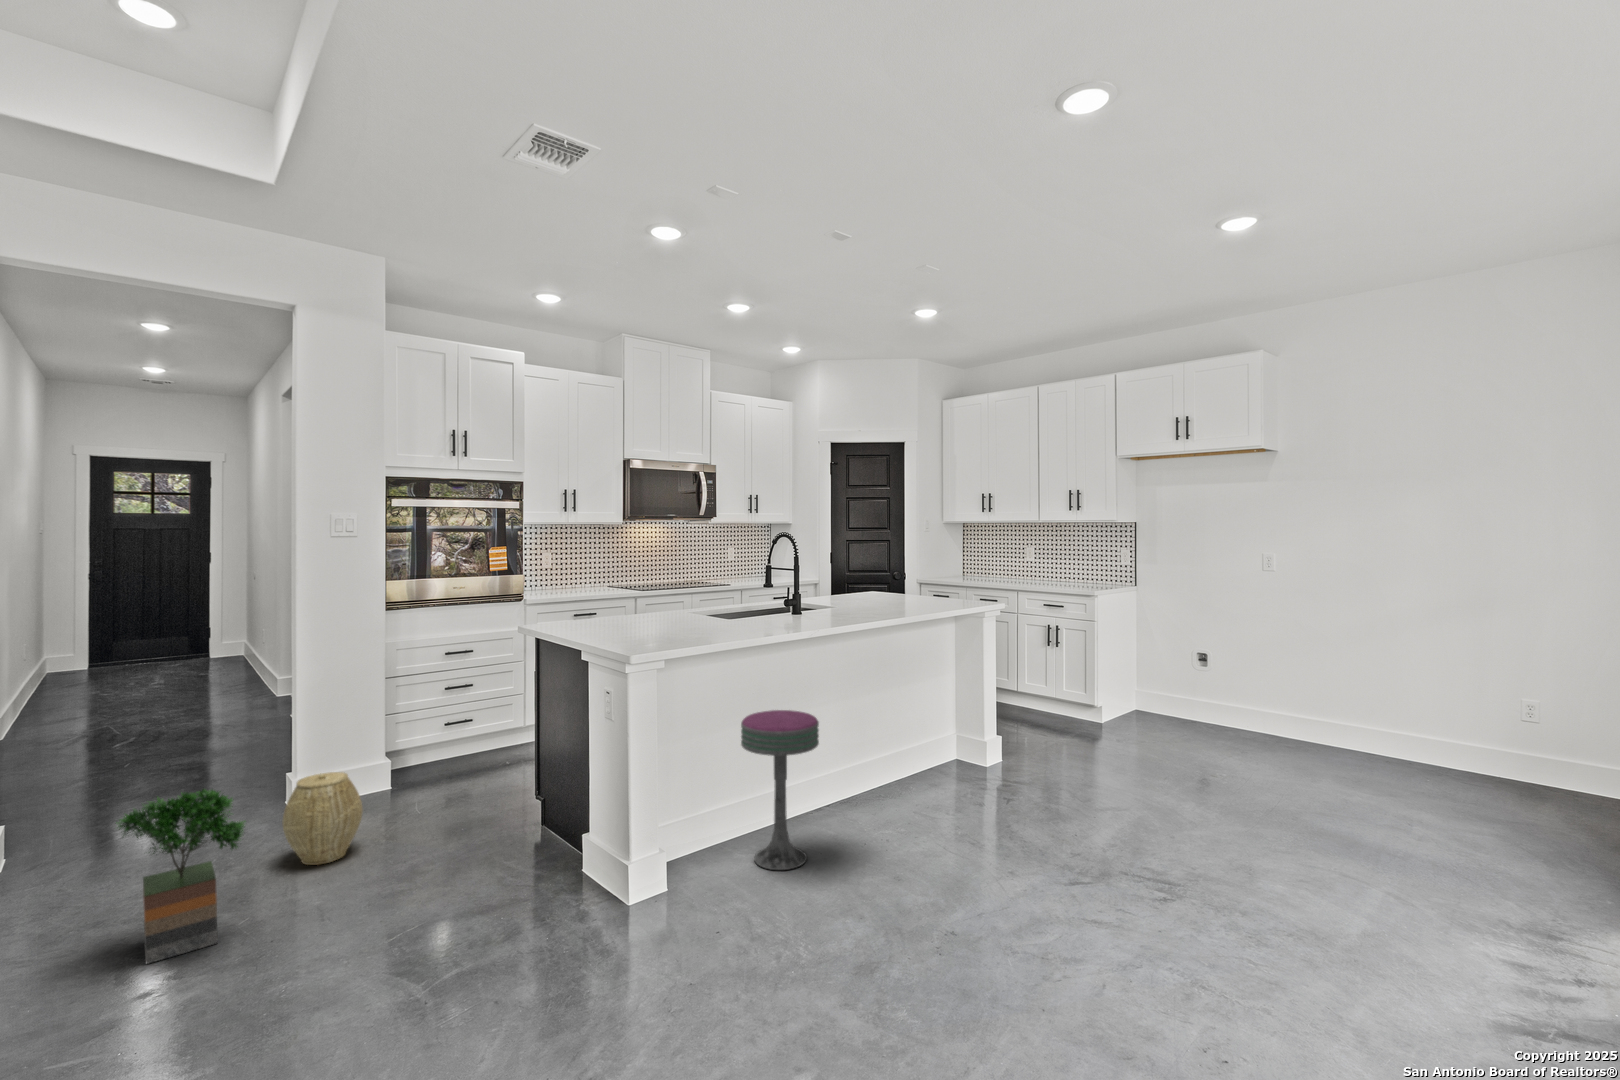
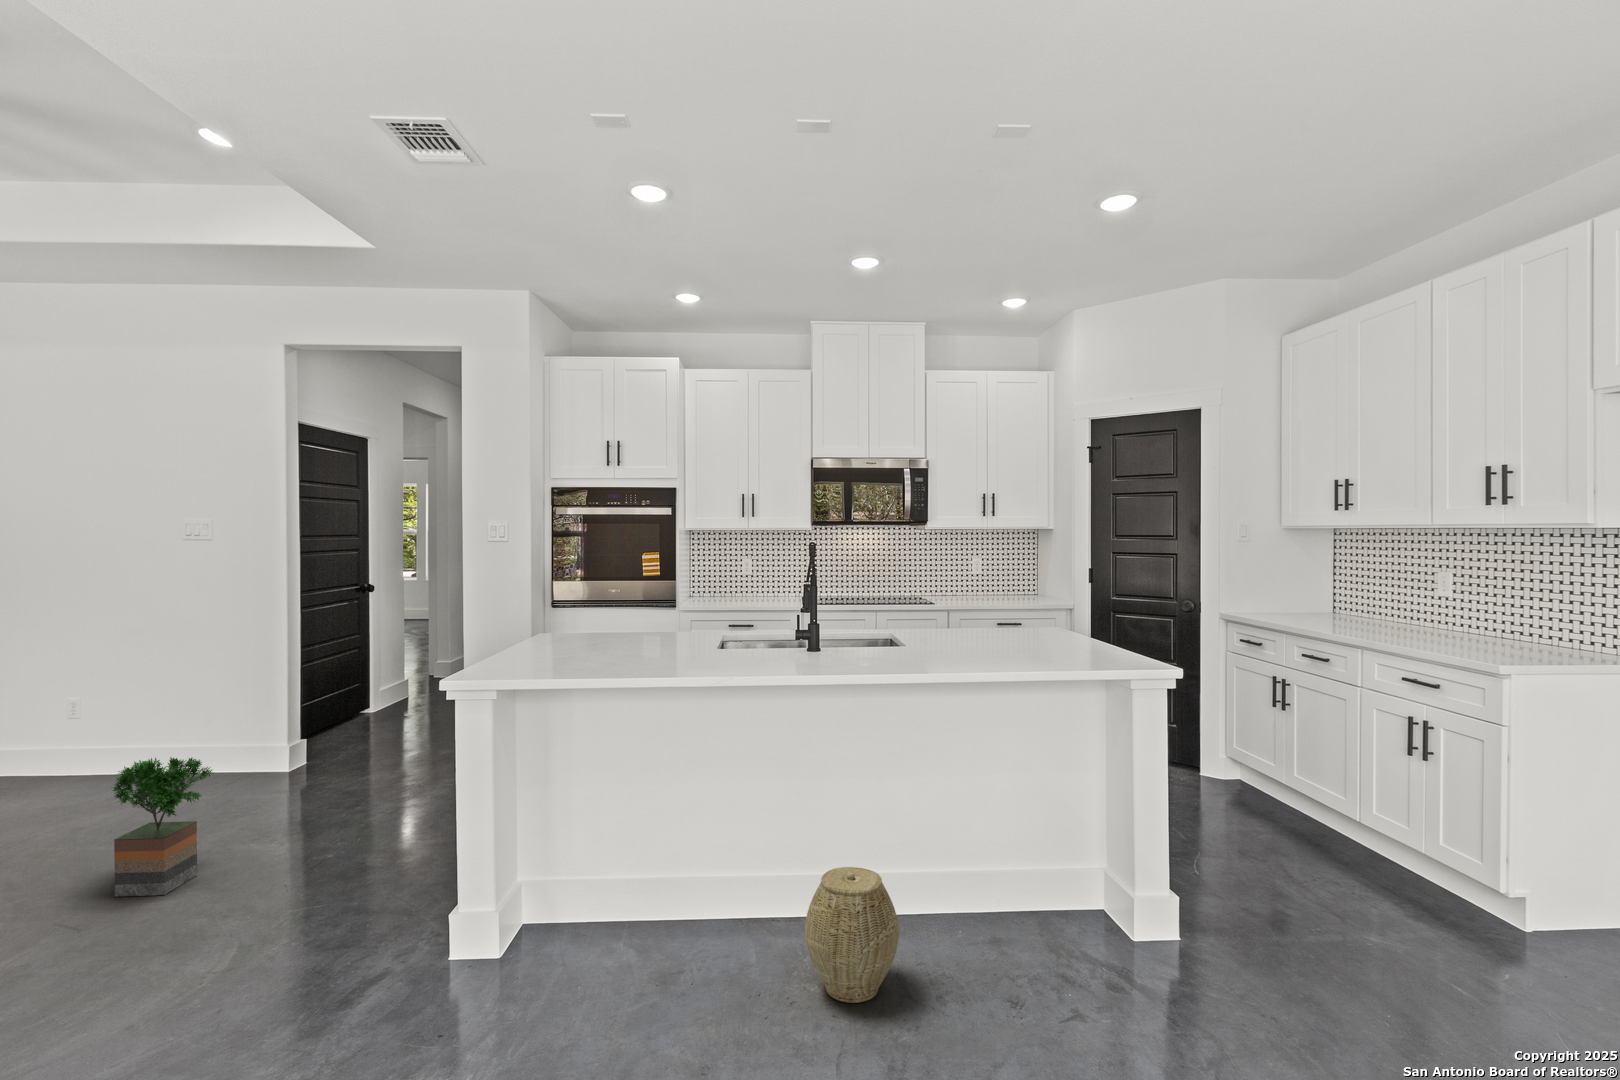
bar stool: present [741,710,819,870] -> none [543,782,654,1012]
woven basket: present [283,772,363,865] -> present [805,867,899,1003]

